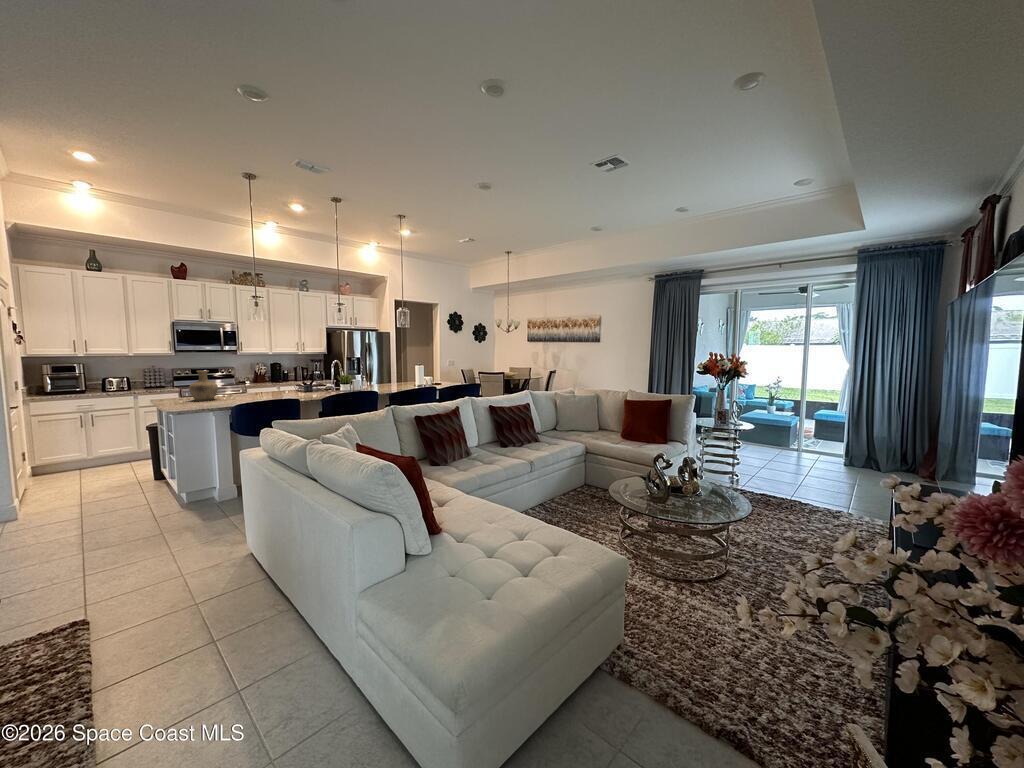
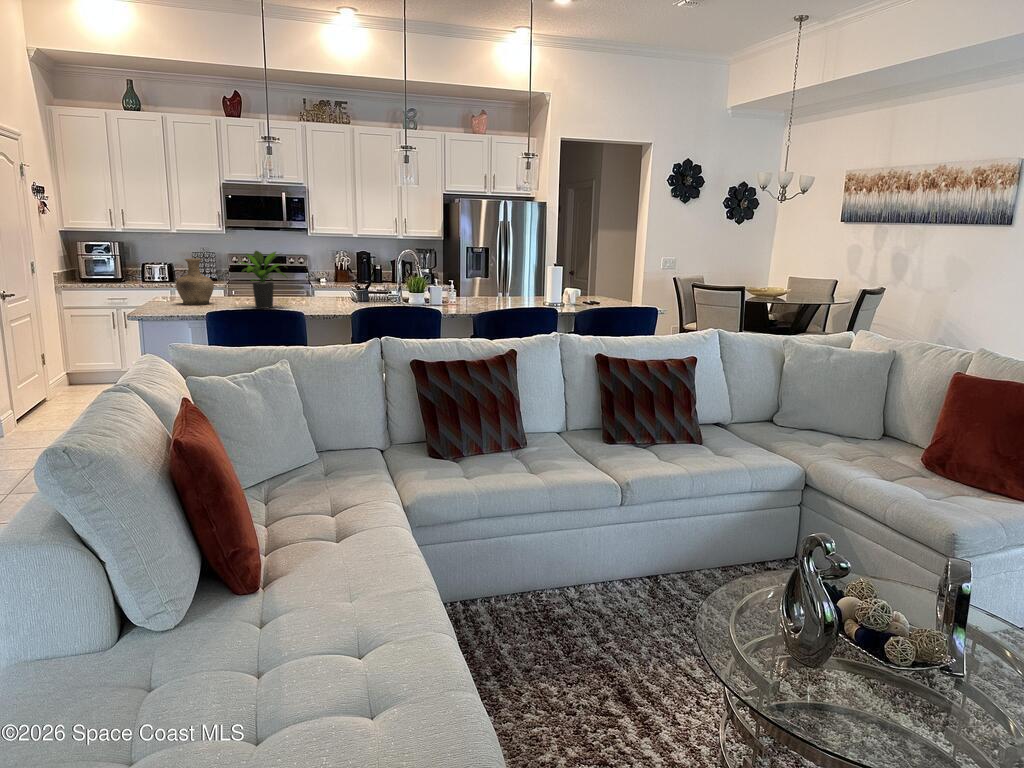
potted plant: none [241,363,281,399] -> present [238,250,287,309]

